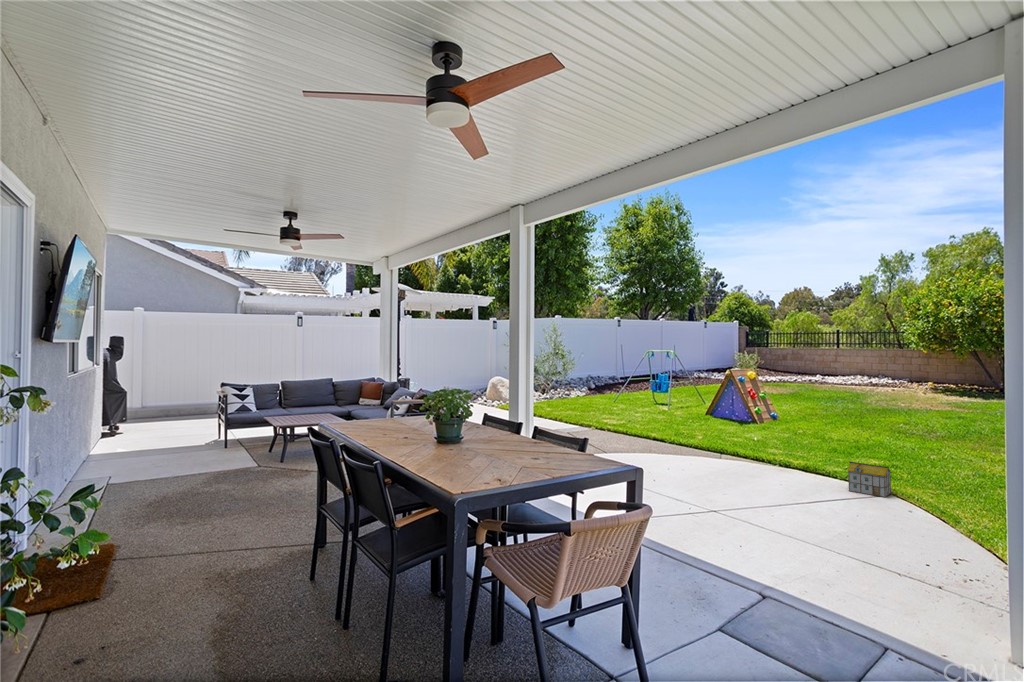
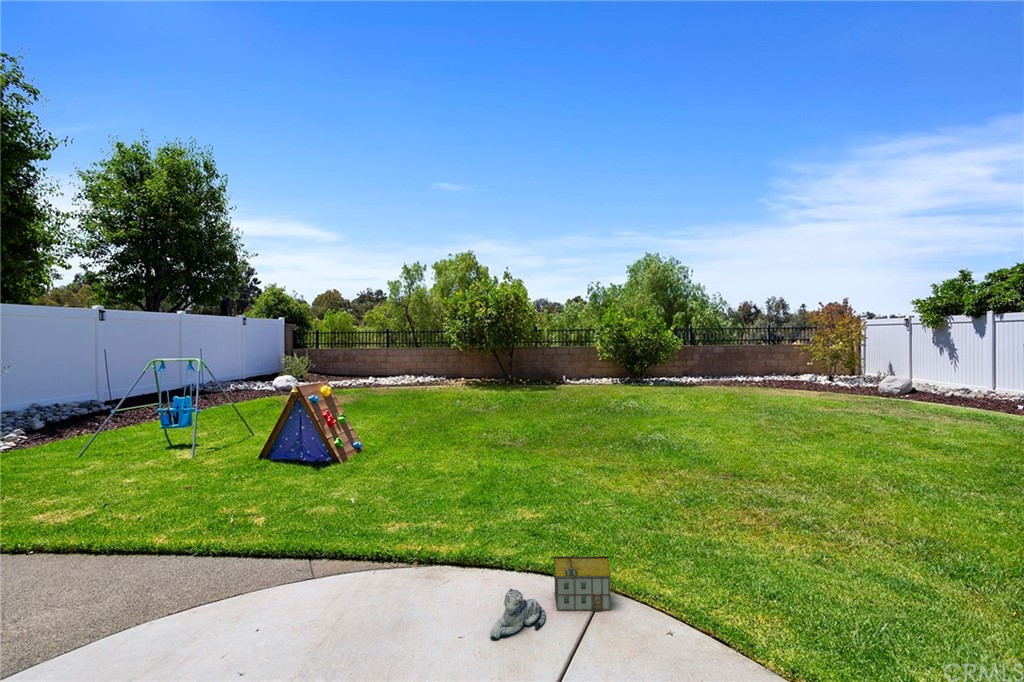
plush toy: none [798,469,840,492] -> present [490,589,546,638]

